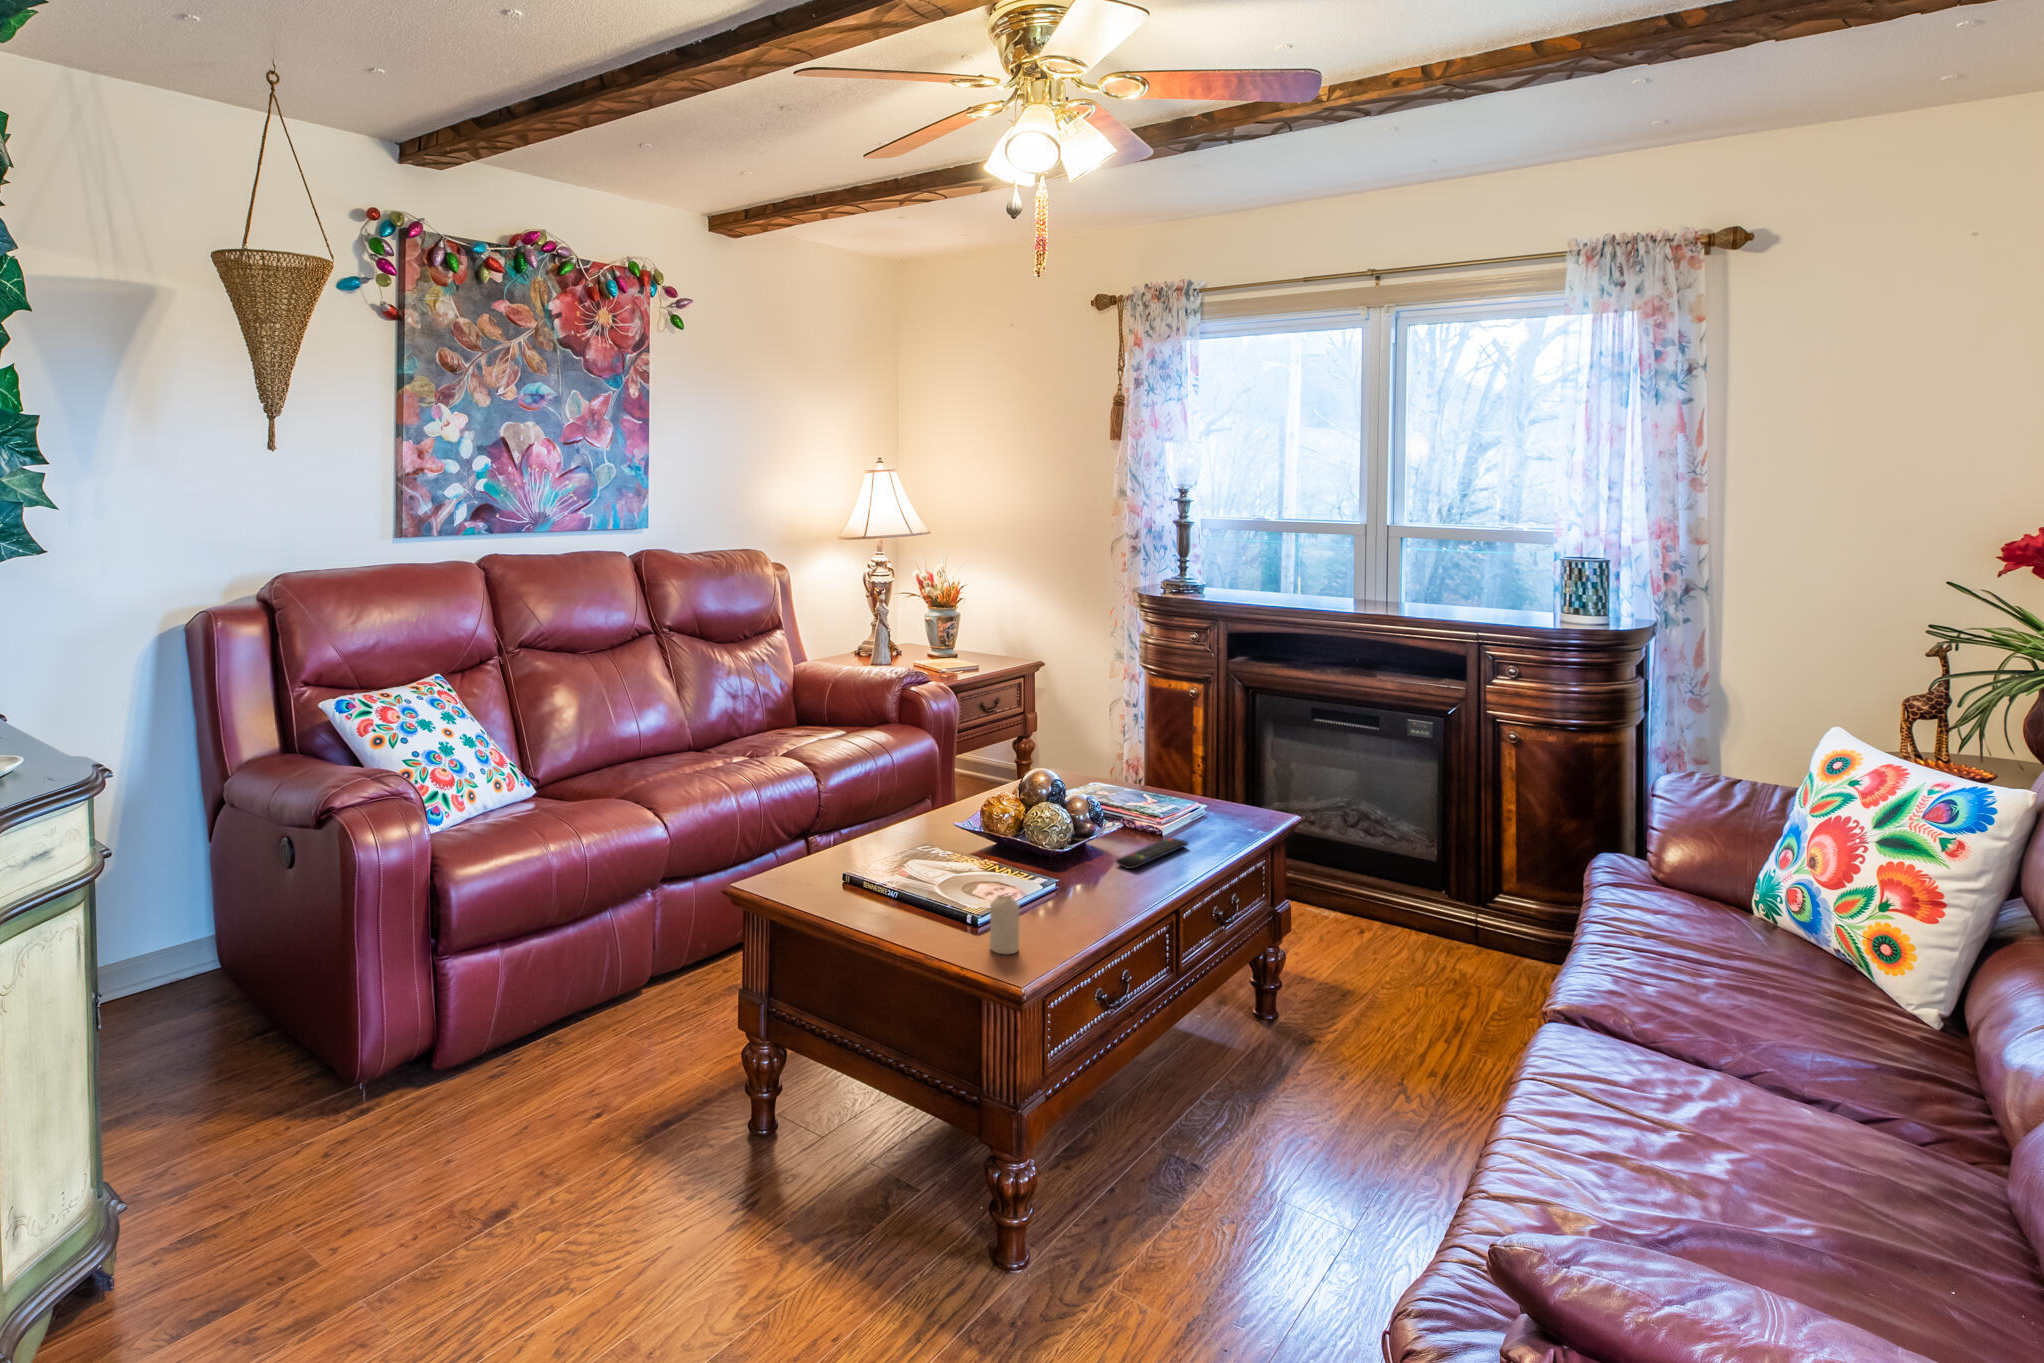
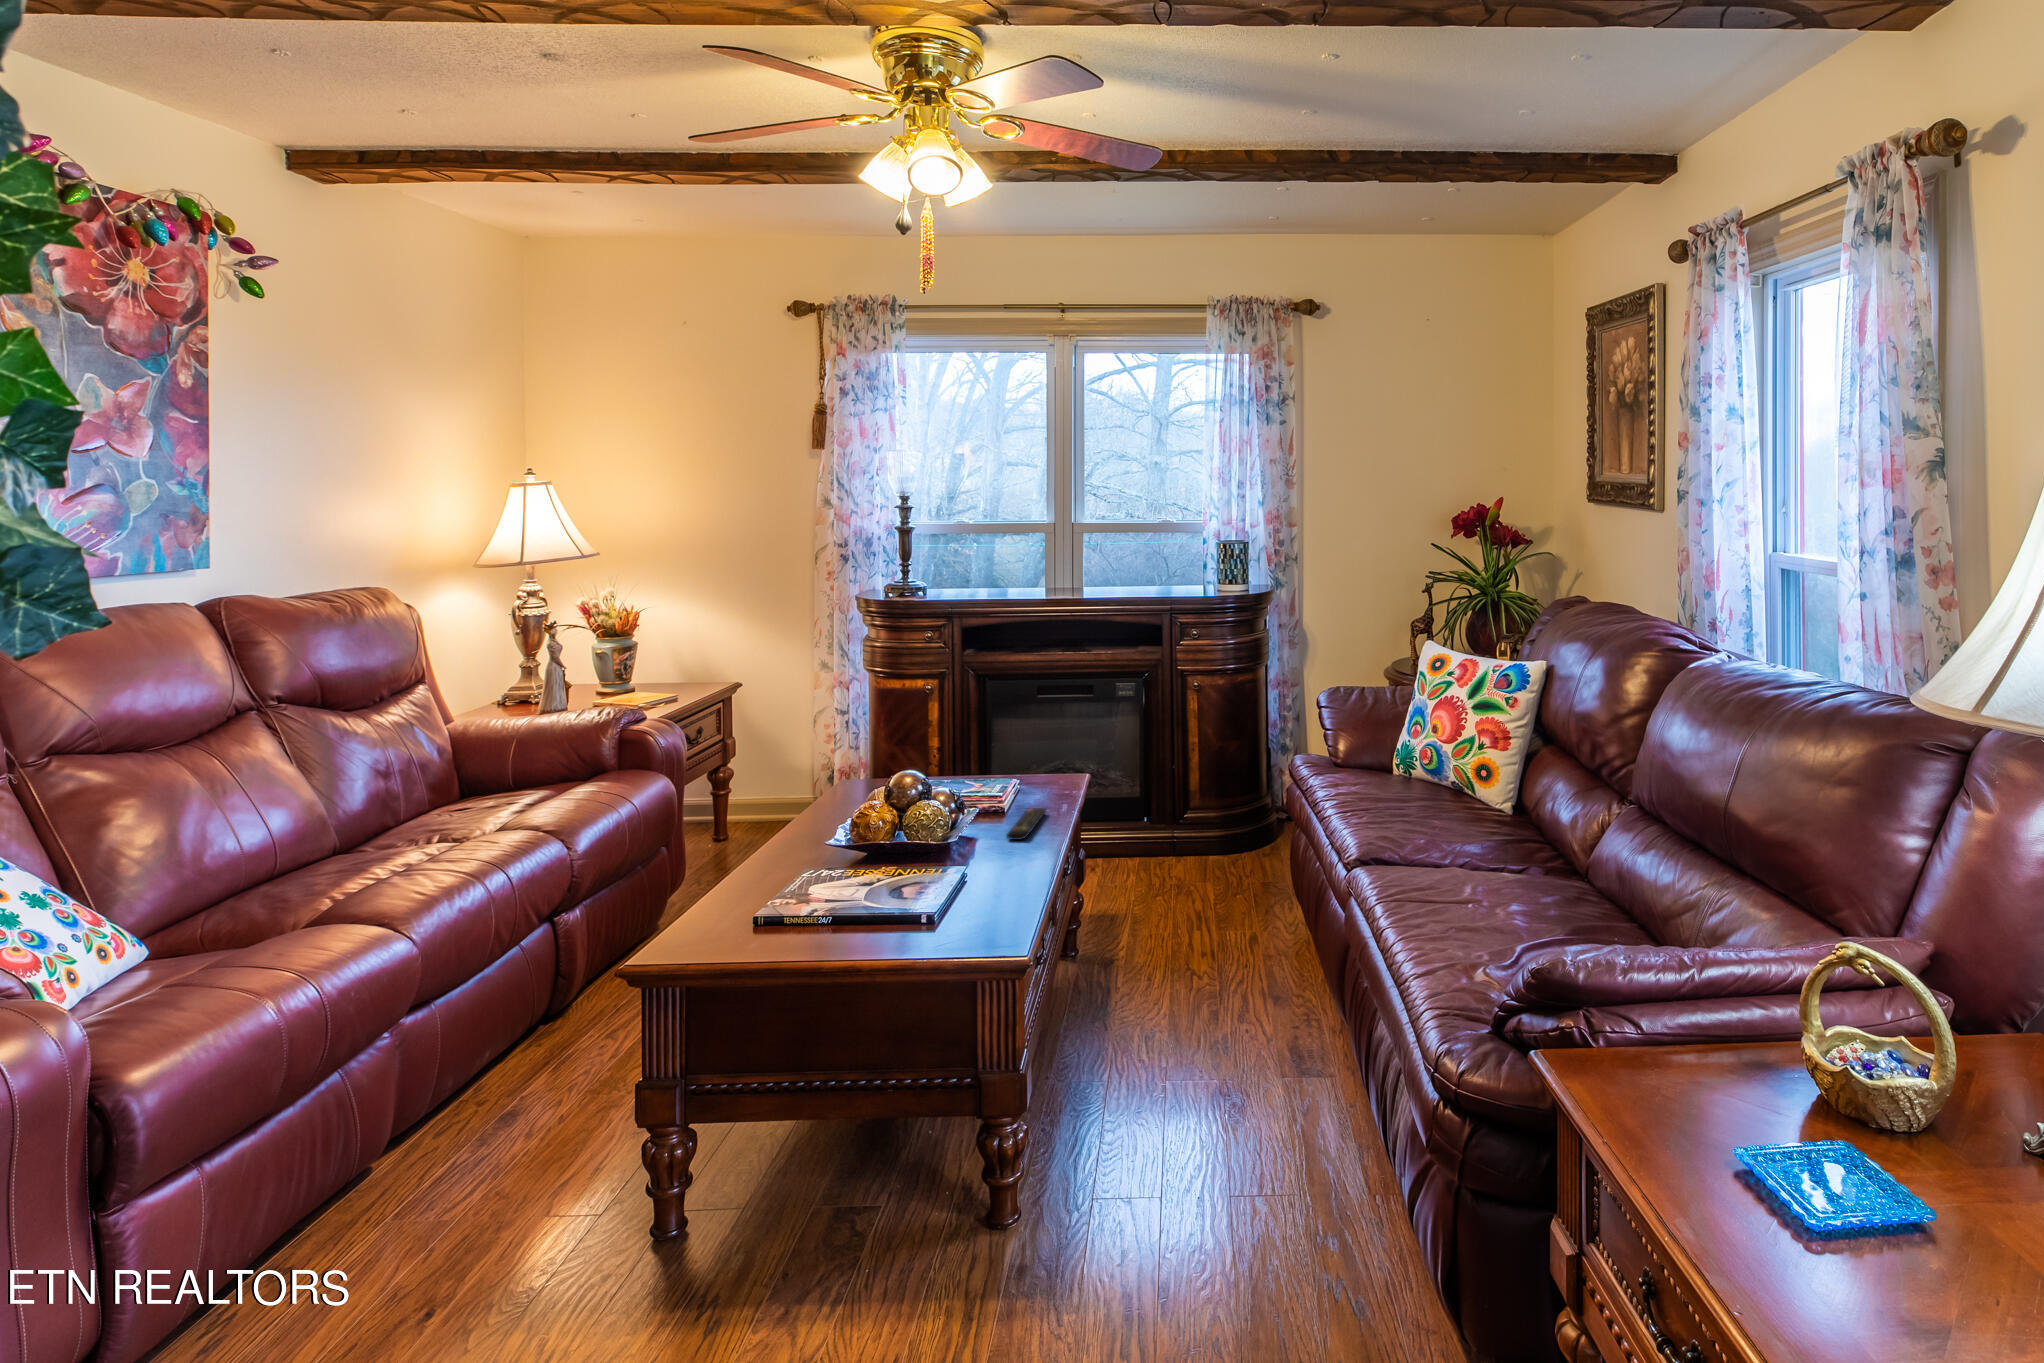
candle: present [990,895,1019,954] -> none [975,875,1003,929]

